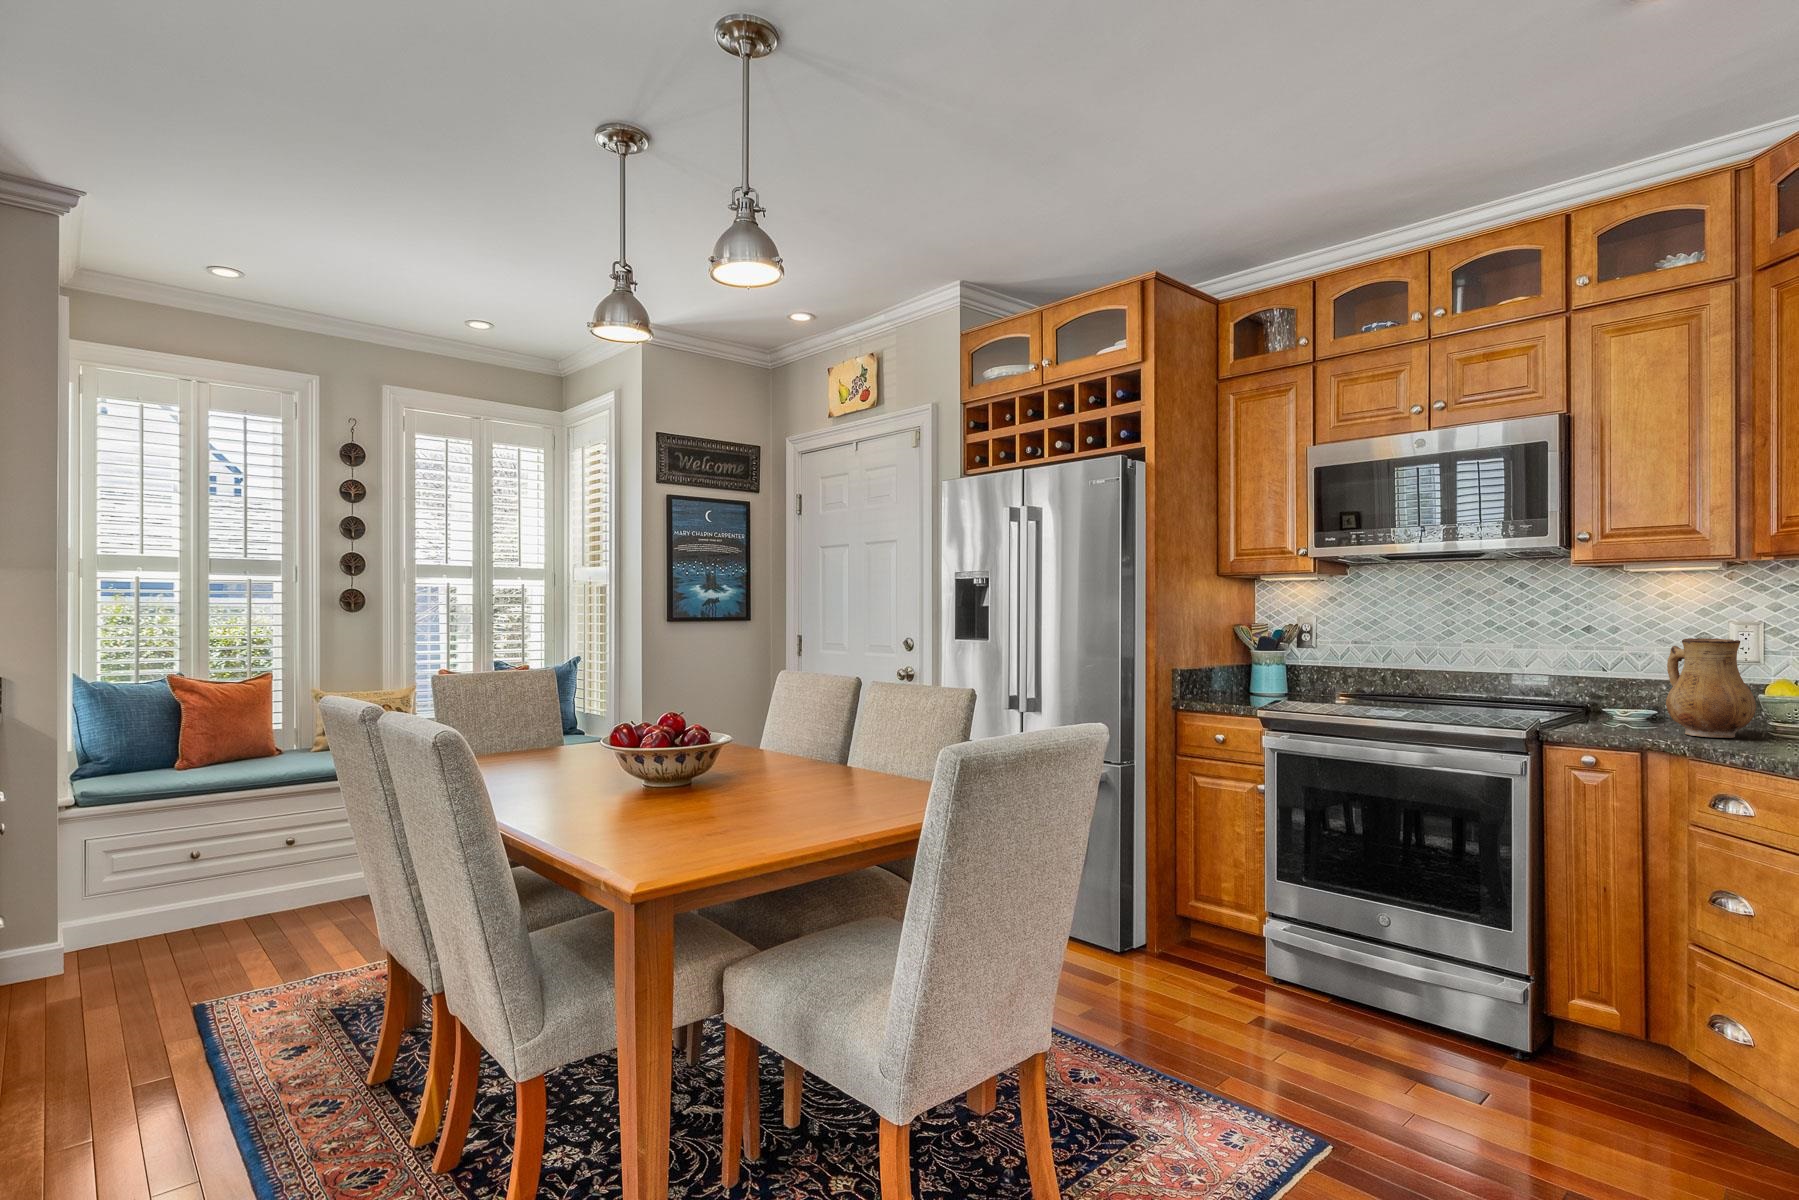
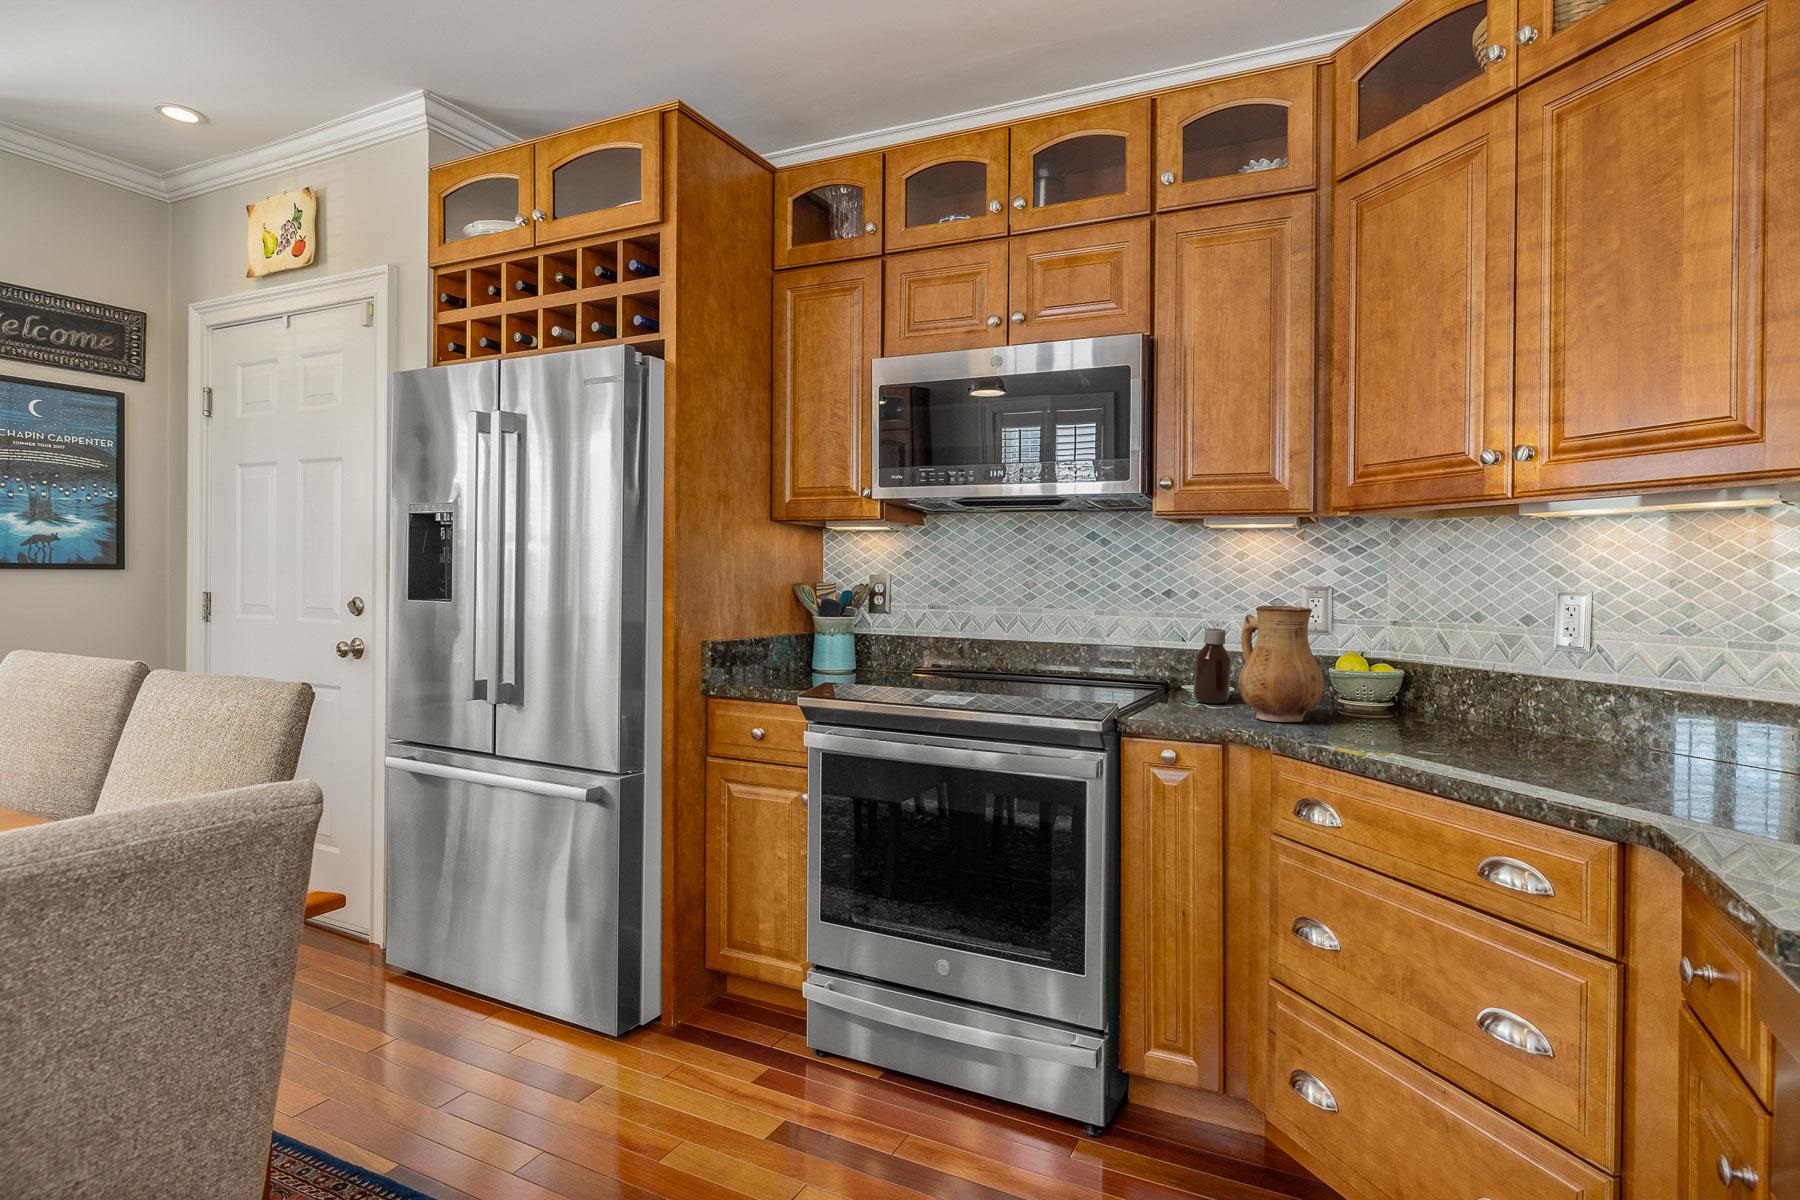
bottle: none [1619,659,1658,723] -> present [1193,628,1232,704]

